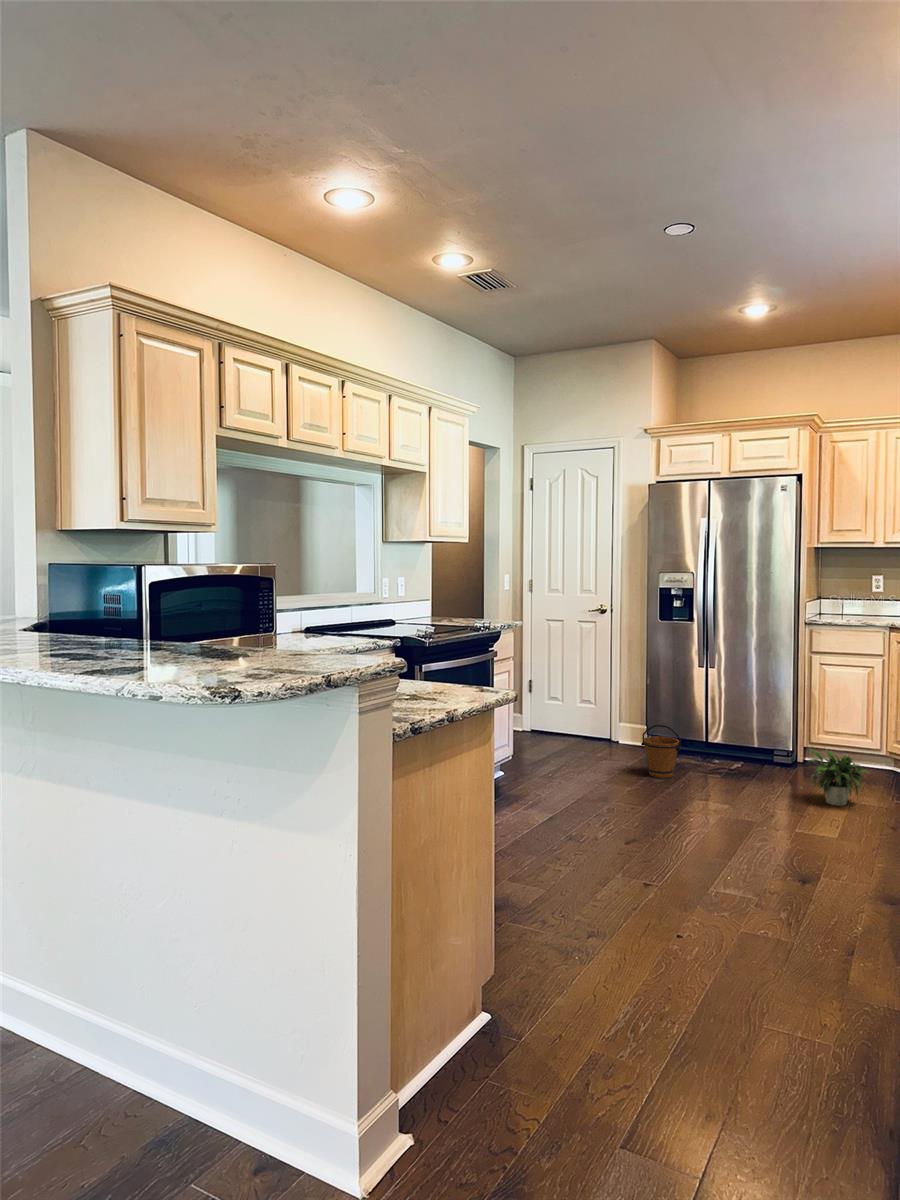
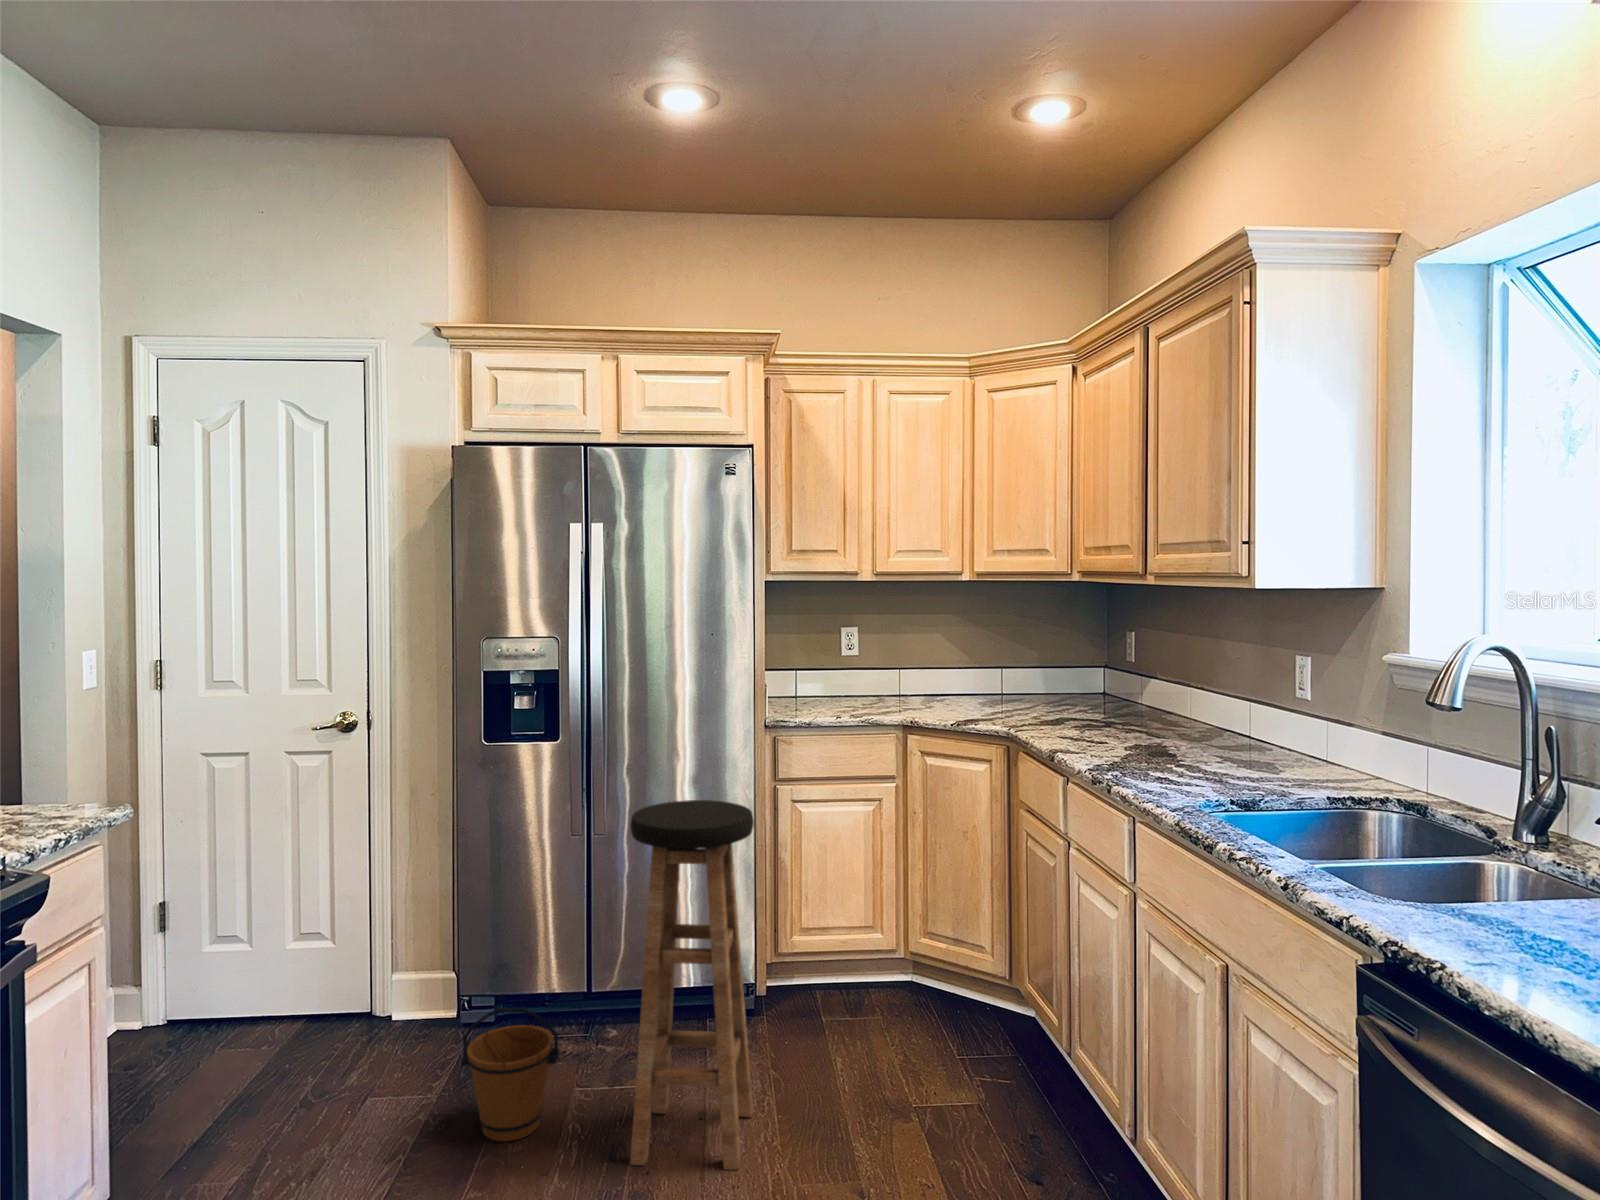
bar stool: none [705,645,768,799] -> present [630,800,754,1170]
potted plant: present [801,749,868,806] -> none [809,999,957,1132]

